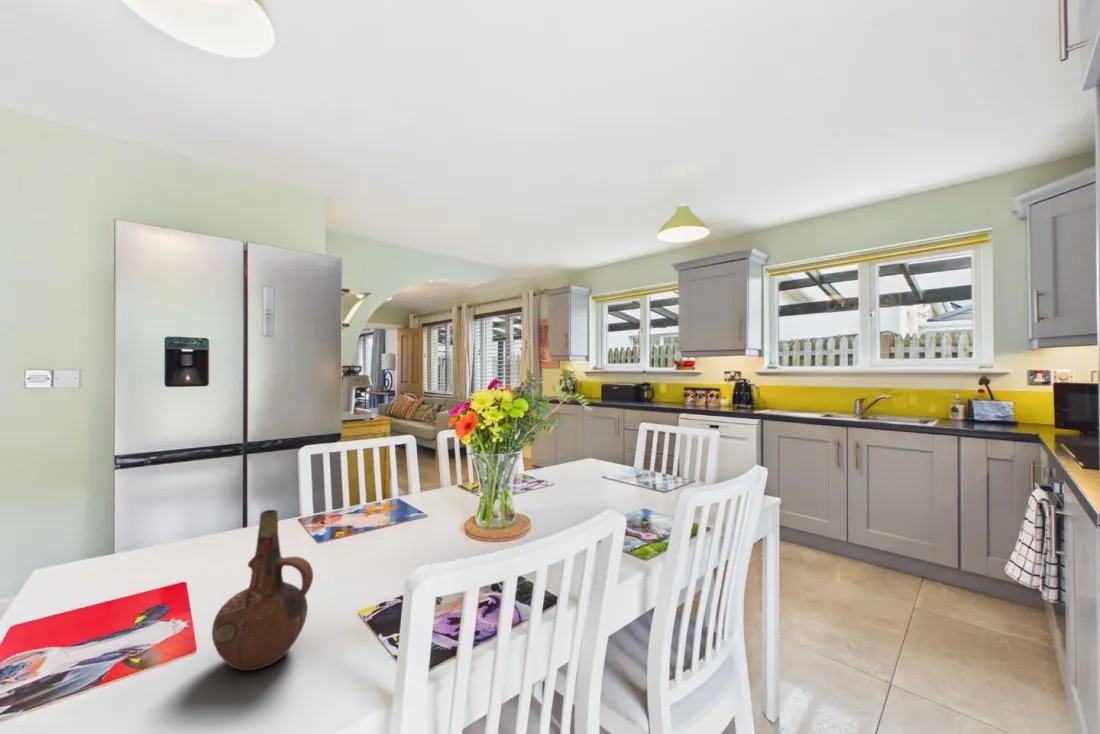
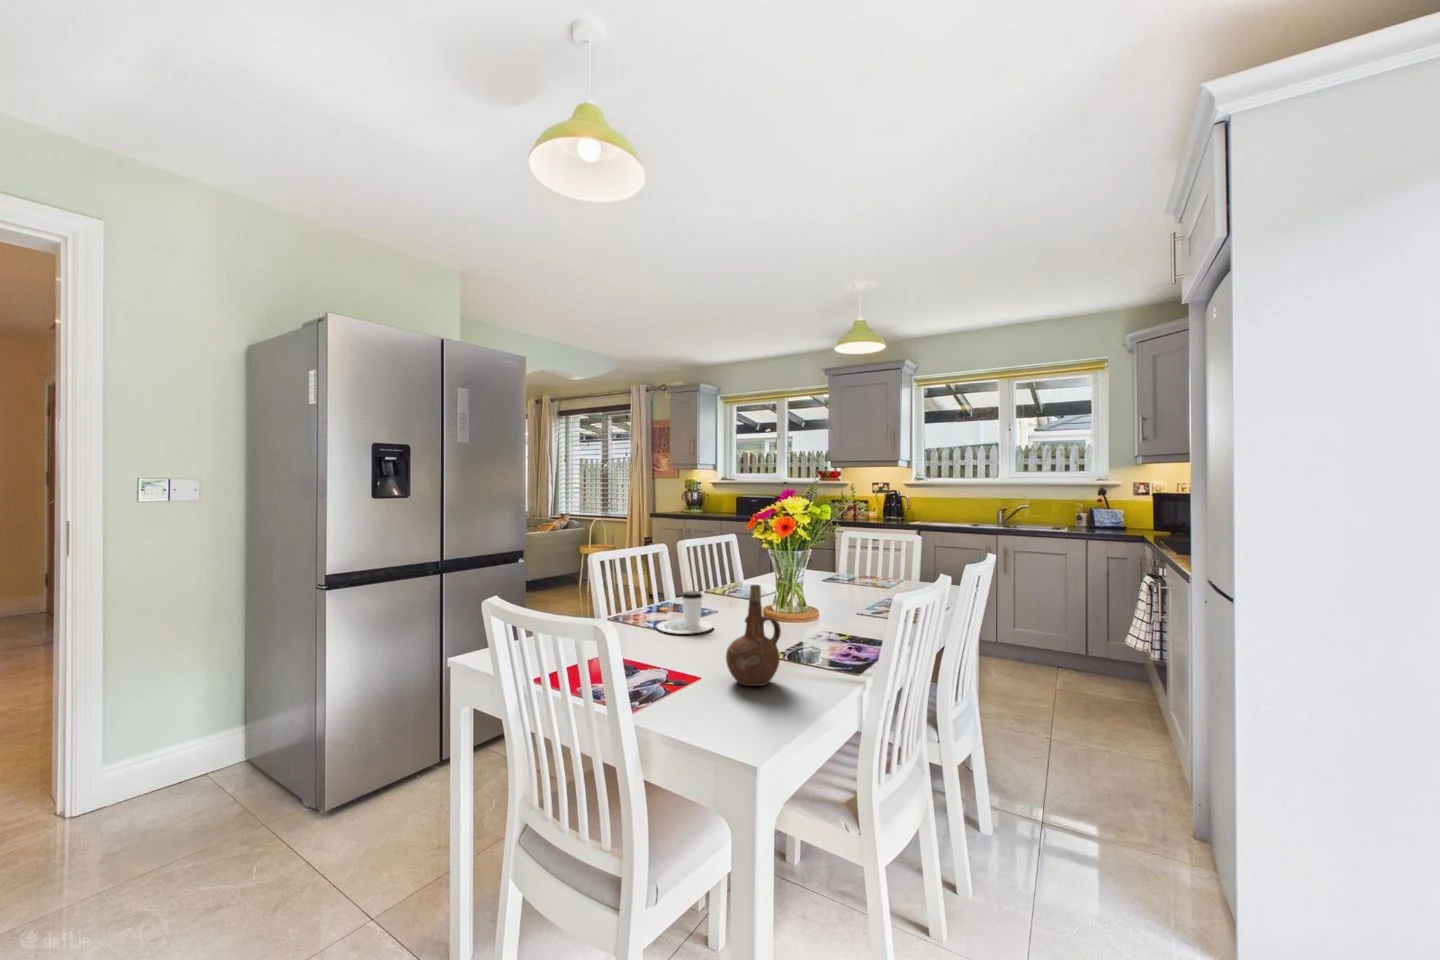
coffee cup: none [322,490,394,545] -> present [656,591,713,634]

